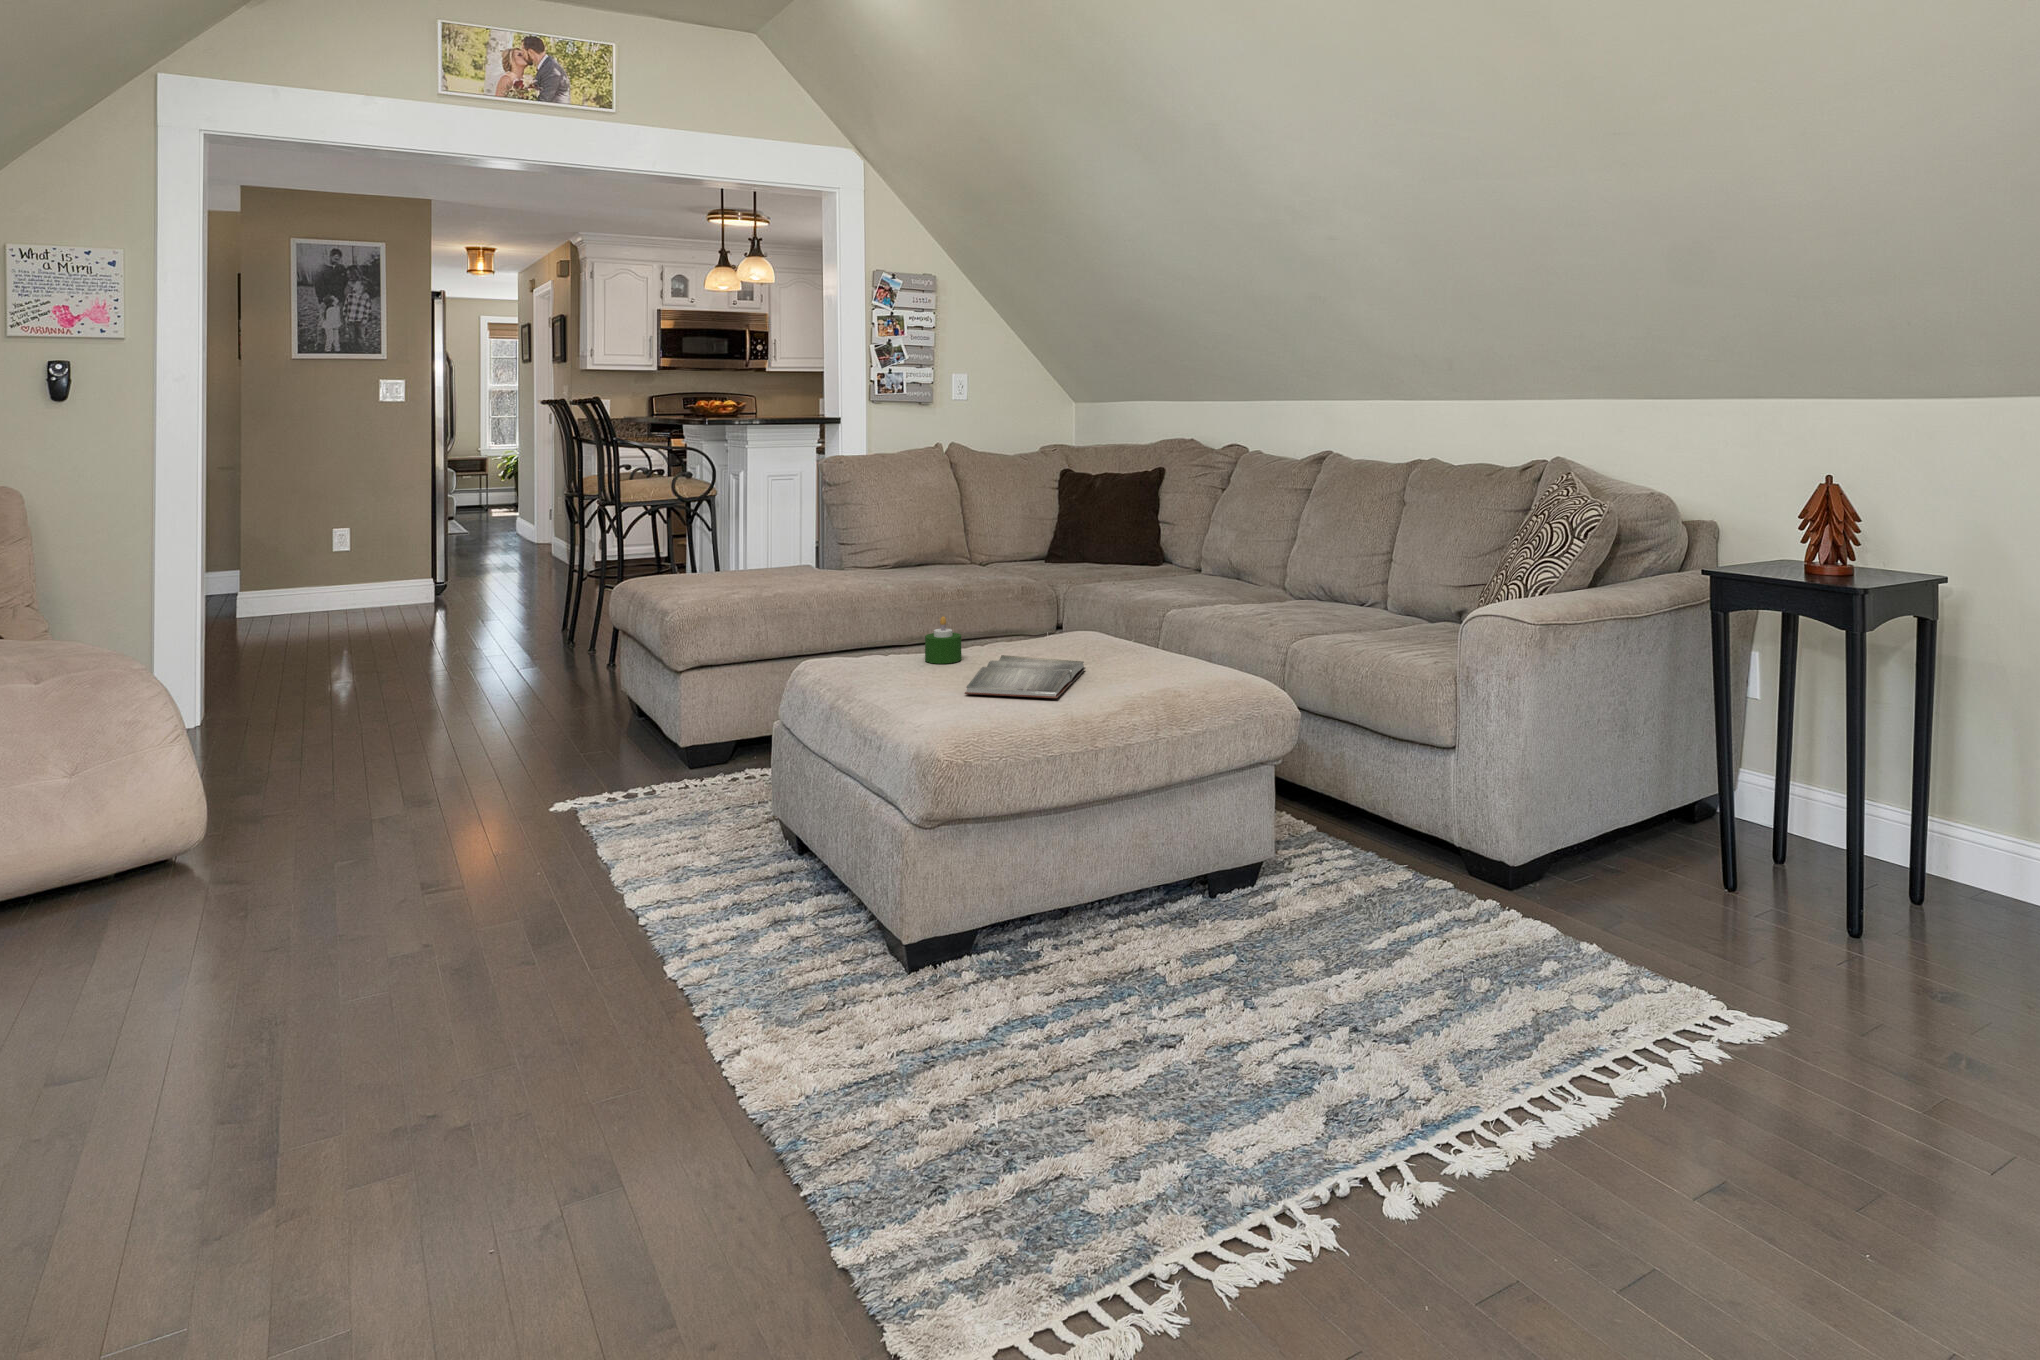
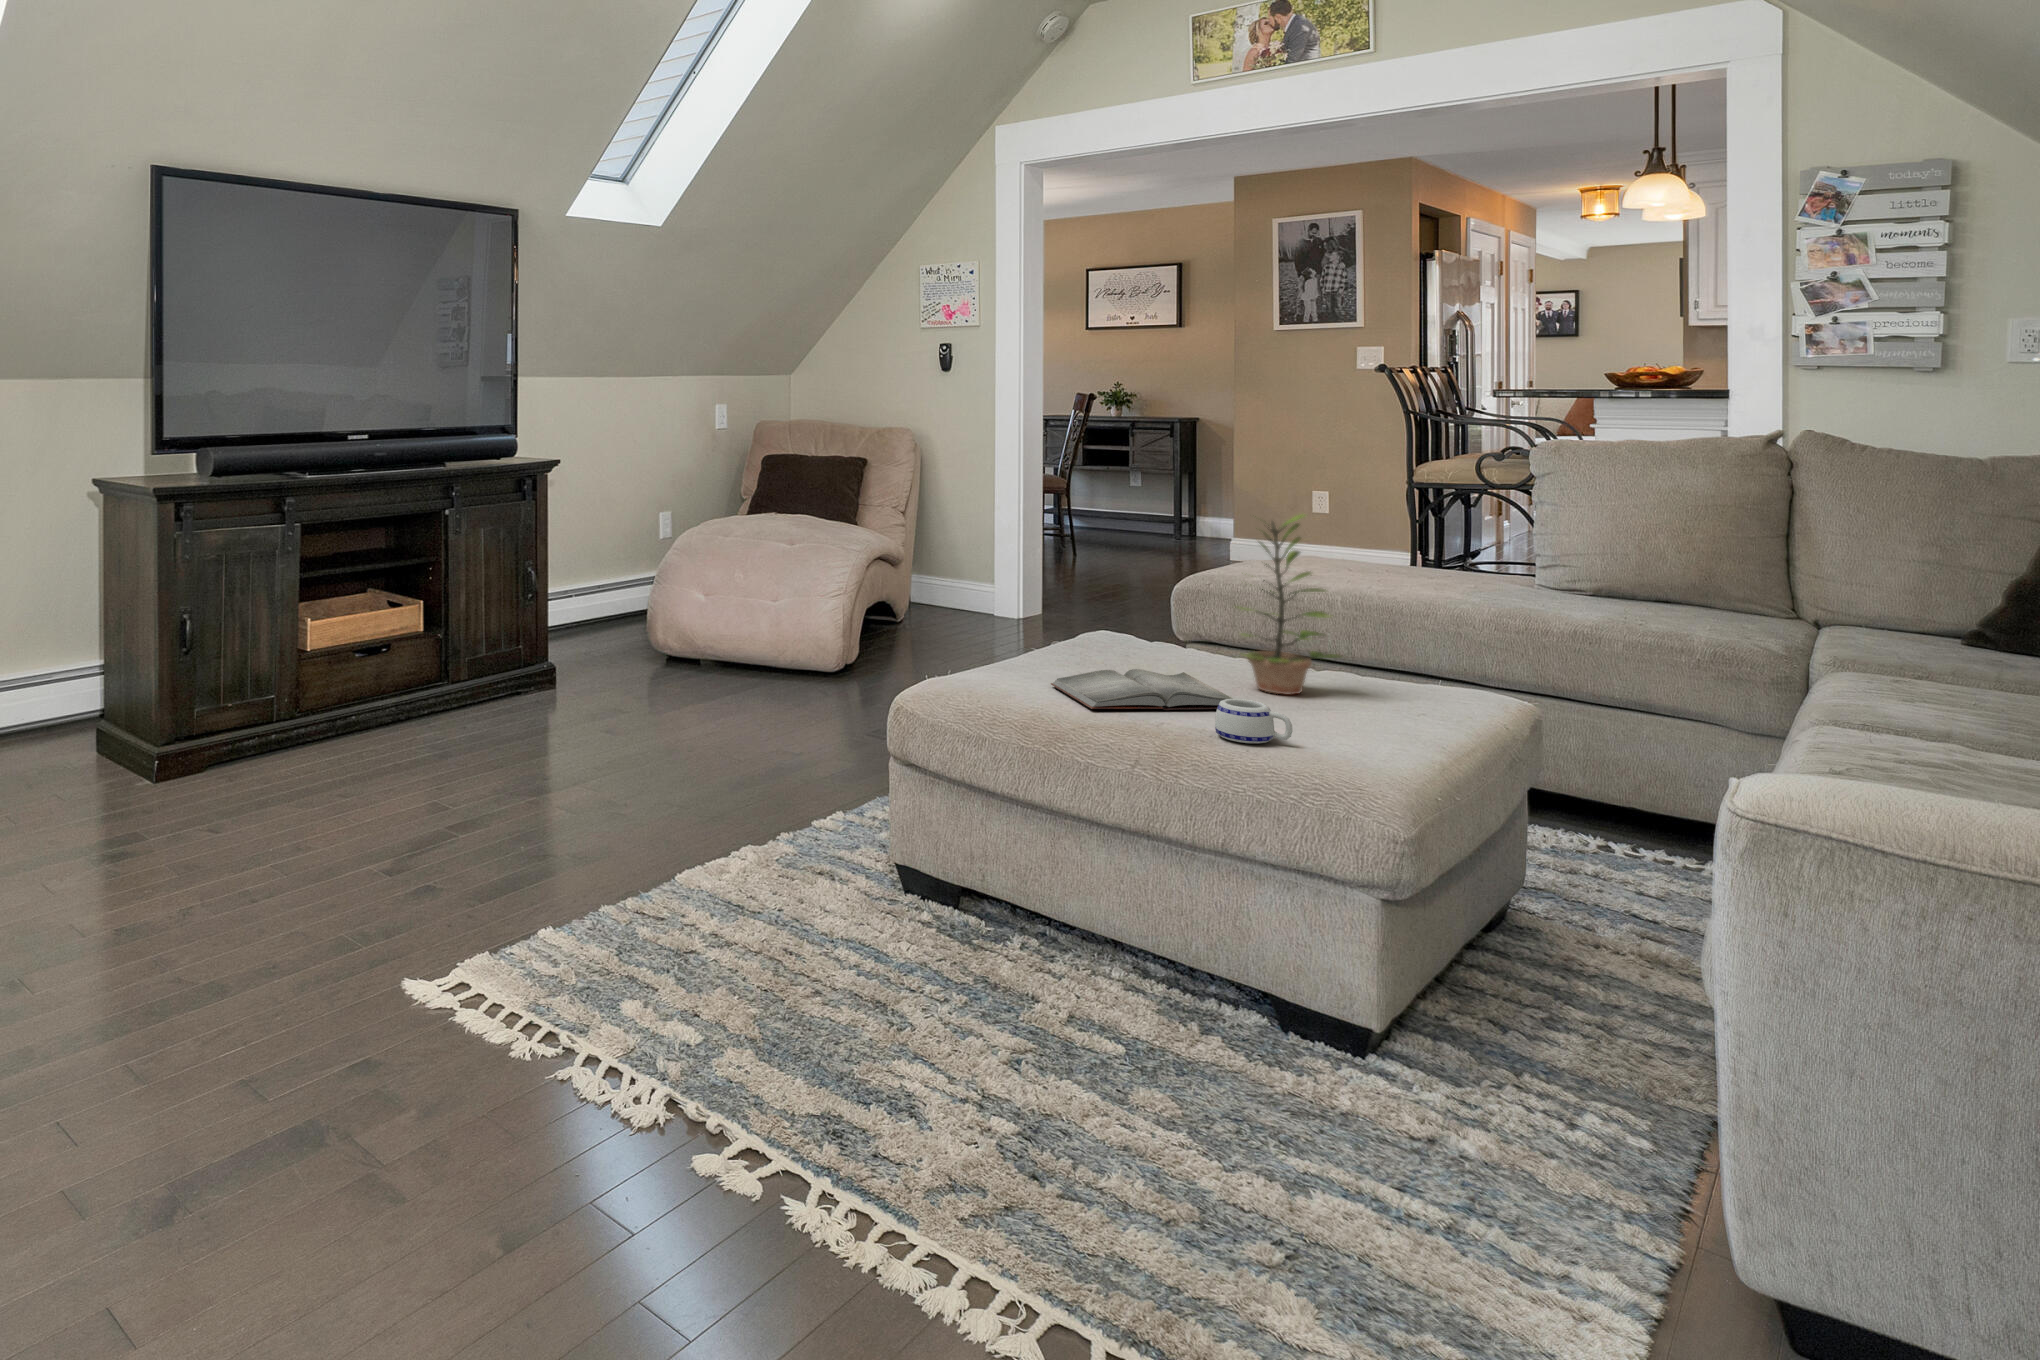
plant: none [1015,503,1073,655] -> present [1238,514,1342,695]
candle: present [925,616,961,664] -> none [1147,621,1190,672]
mug: none [1139,652,1187,687] -> present [1215,699,1293,743]

